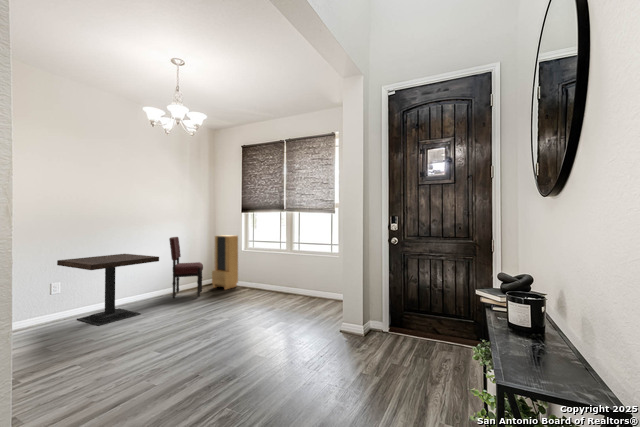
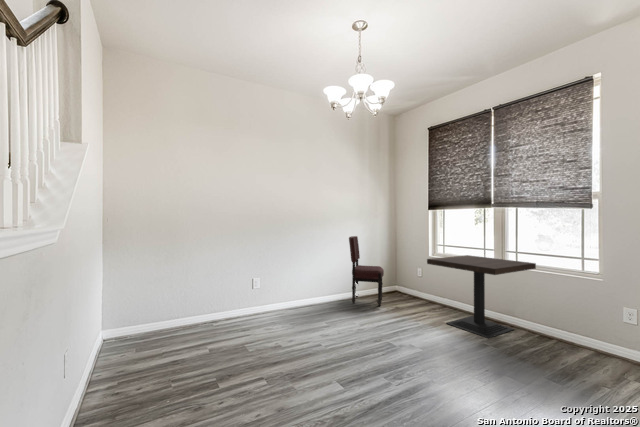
storage cabinet: present [212,235,238,289] -> none [393,236,424,302]
side table: present [57,254,159,326] -> present [427,255,536,338]

